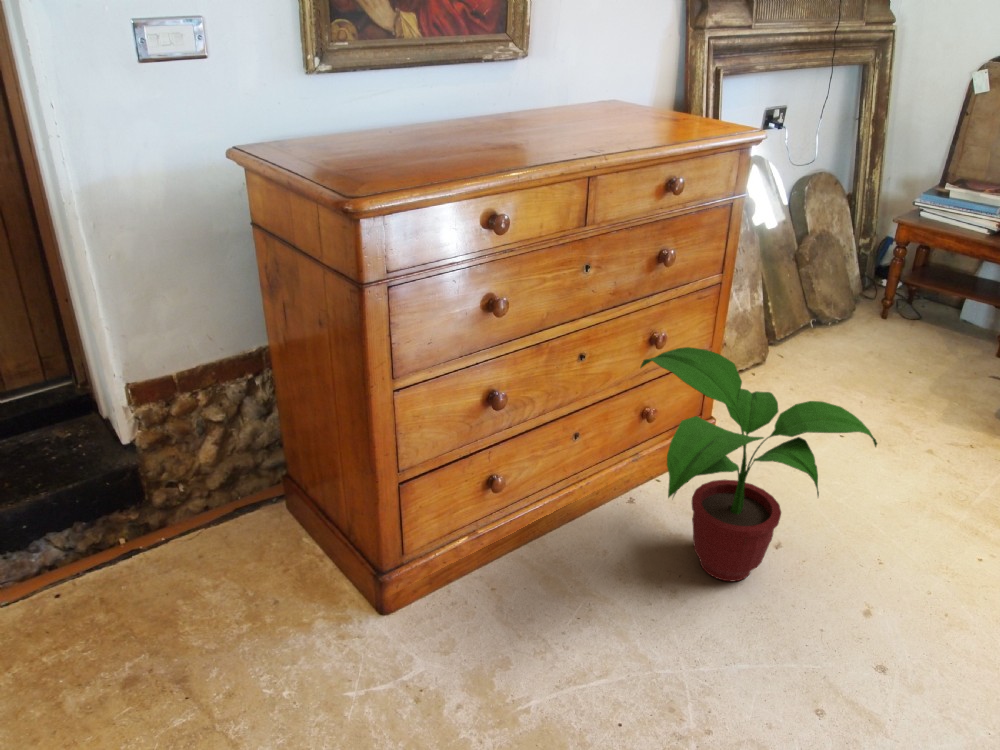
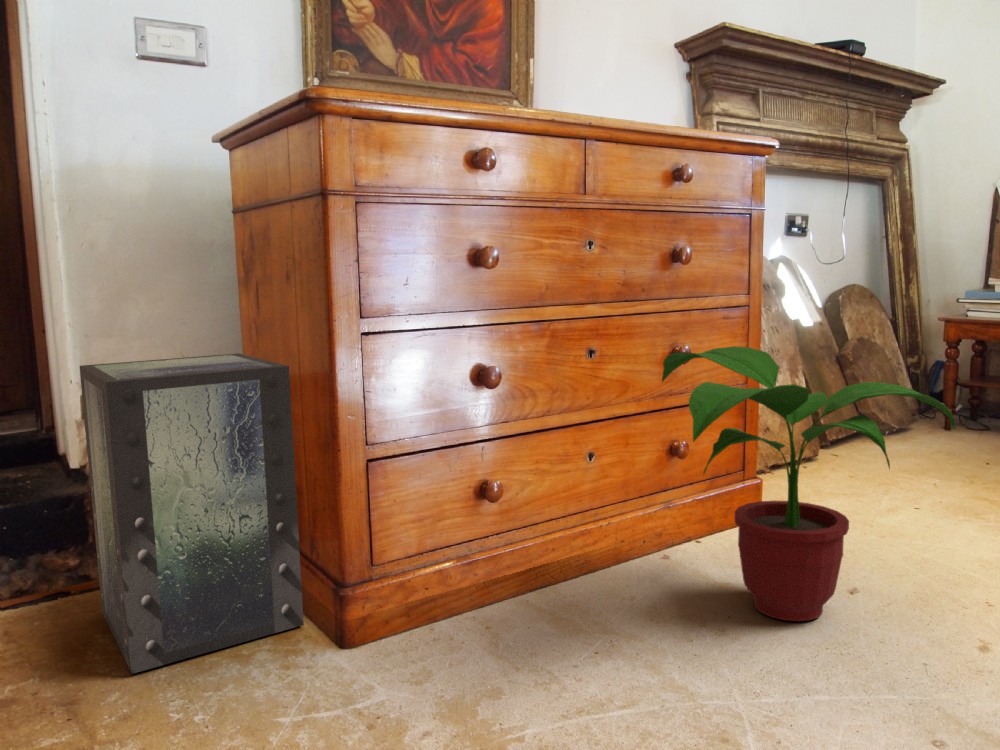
storage box: none [135,359,347,649] -> present [80,353,304,674]

